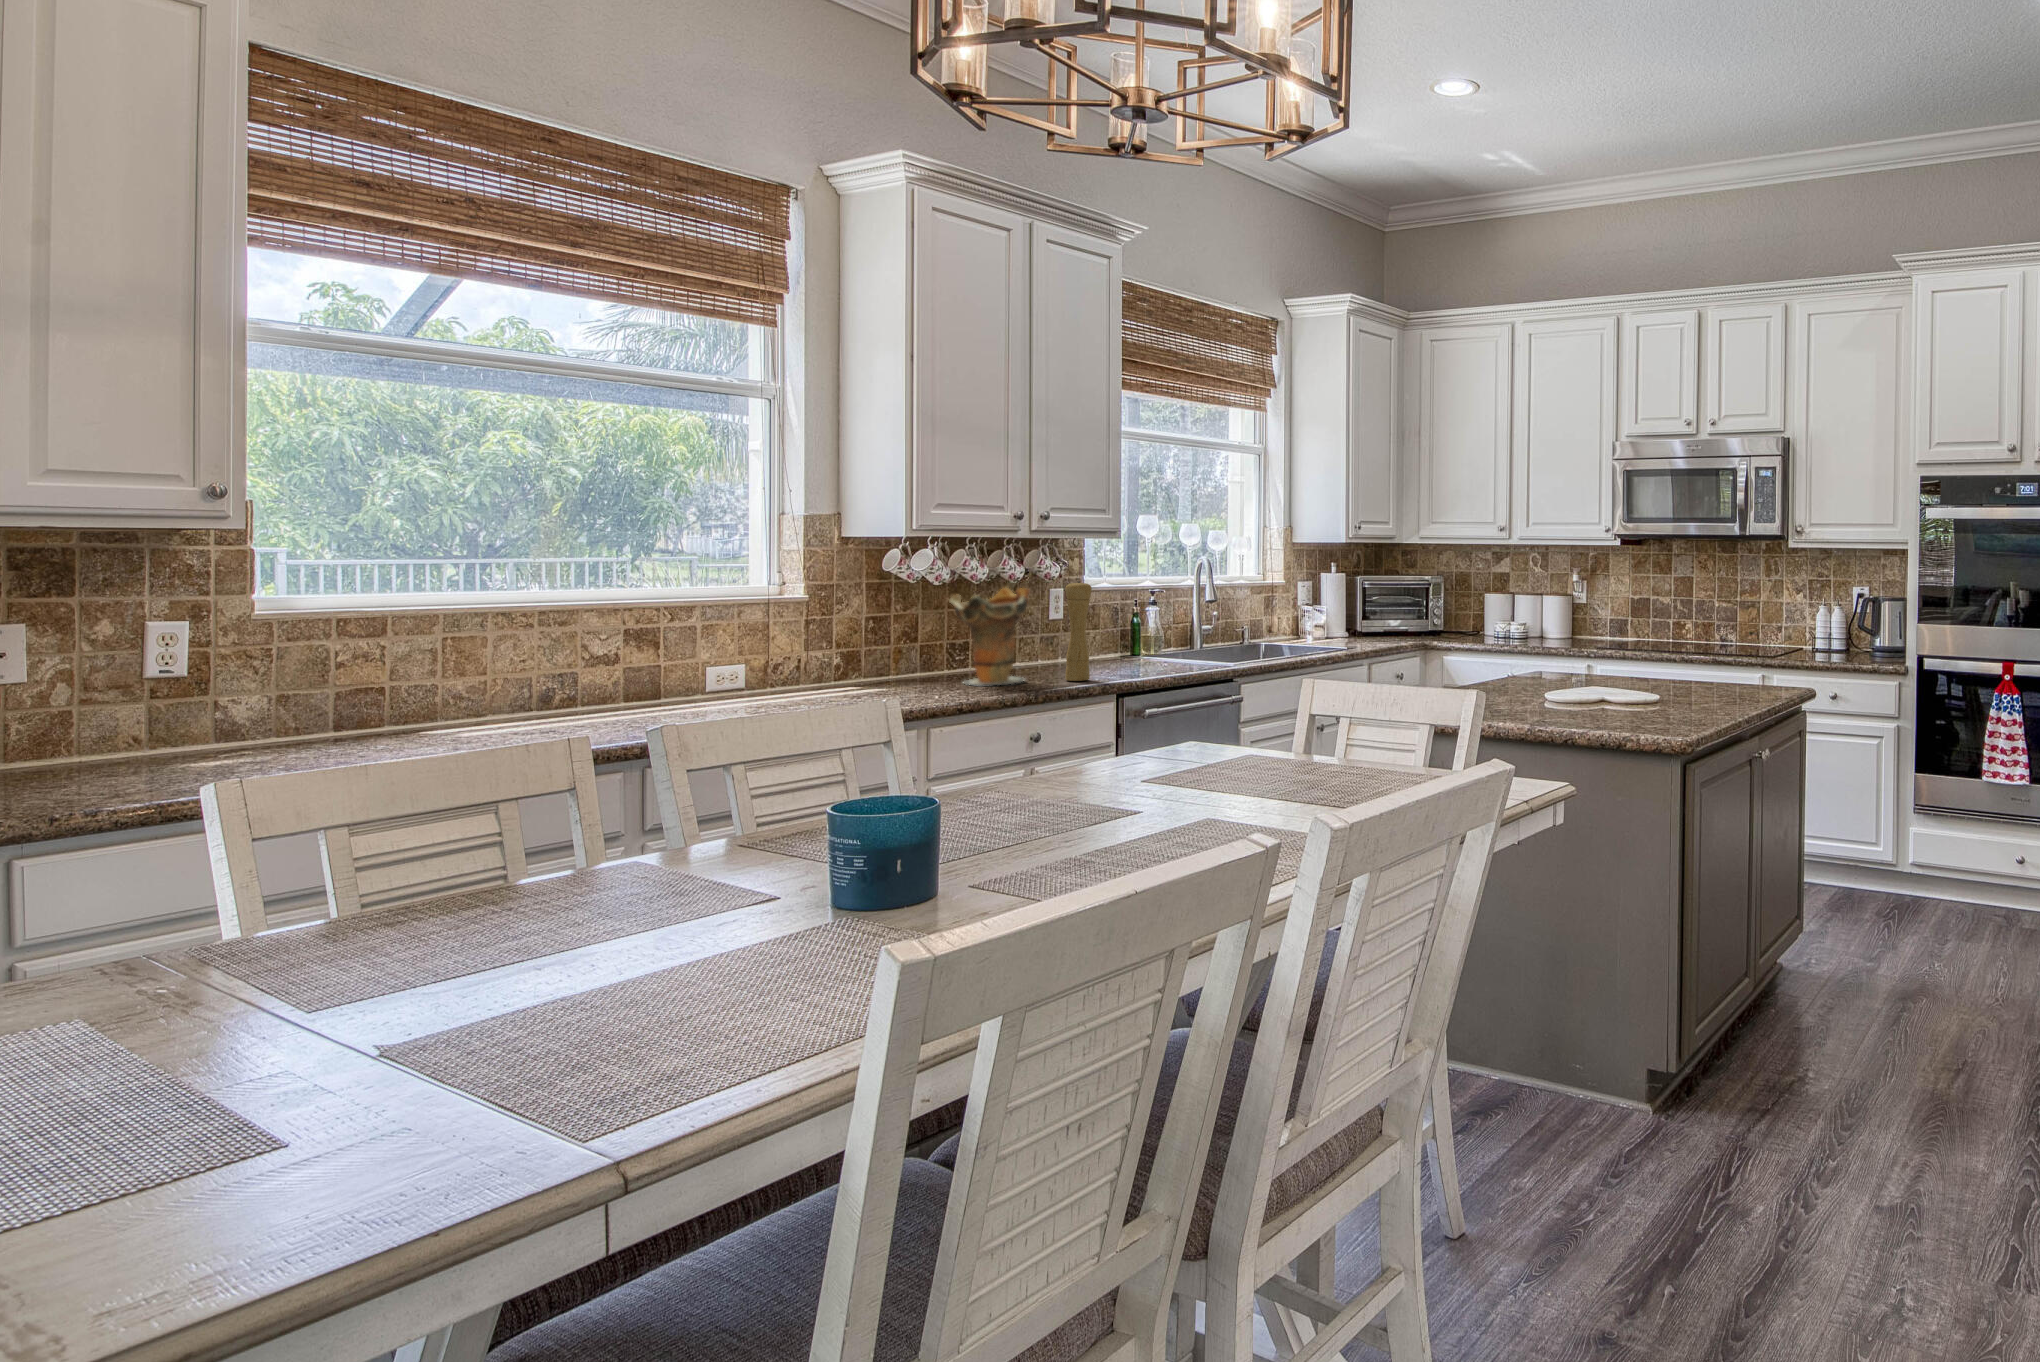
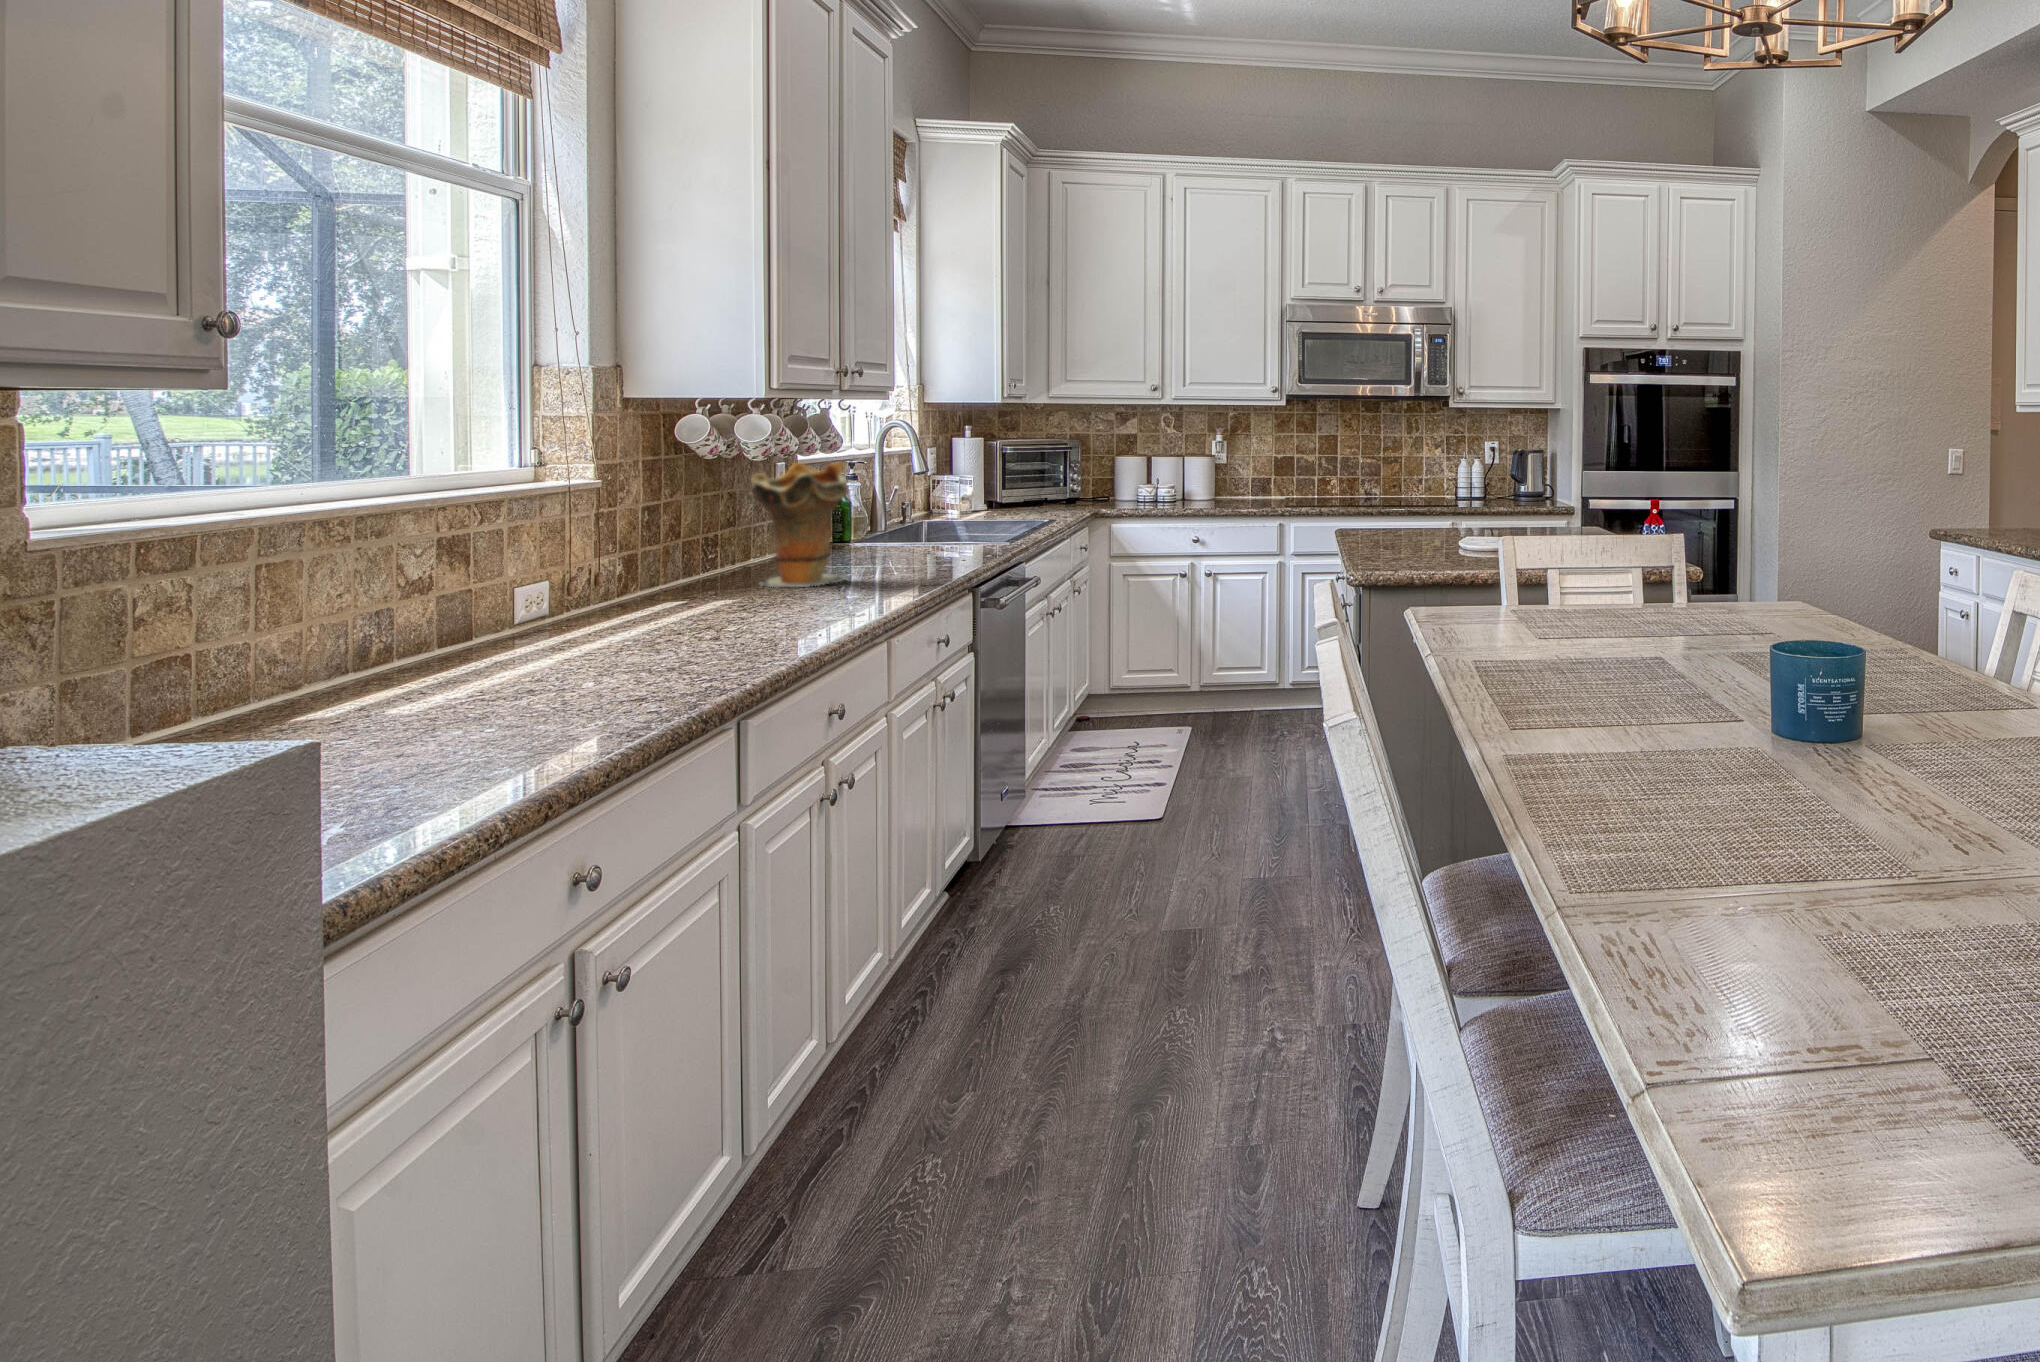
pepper mill: present [1065,581,1092,681] -> none [880,452,913,573]

